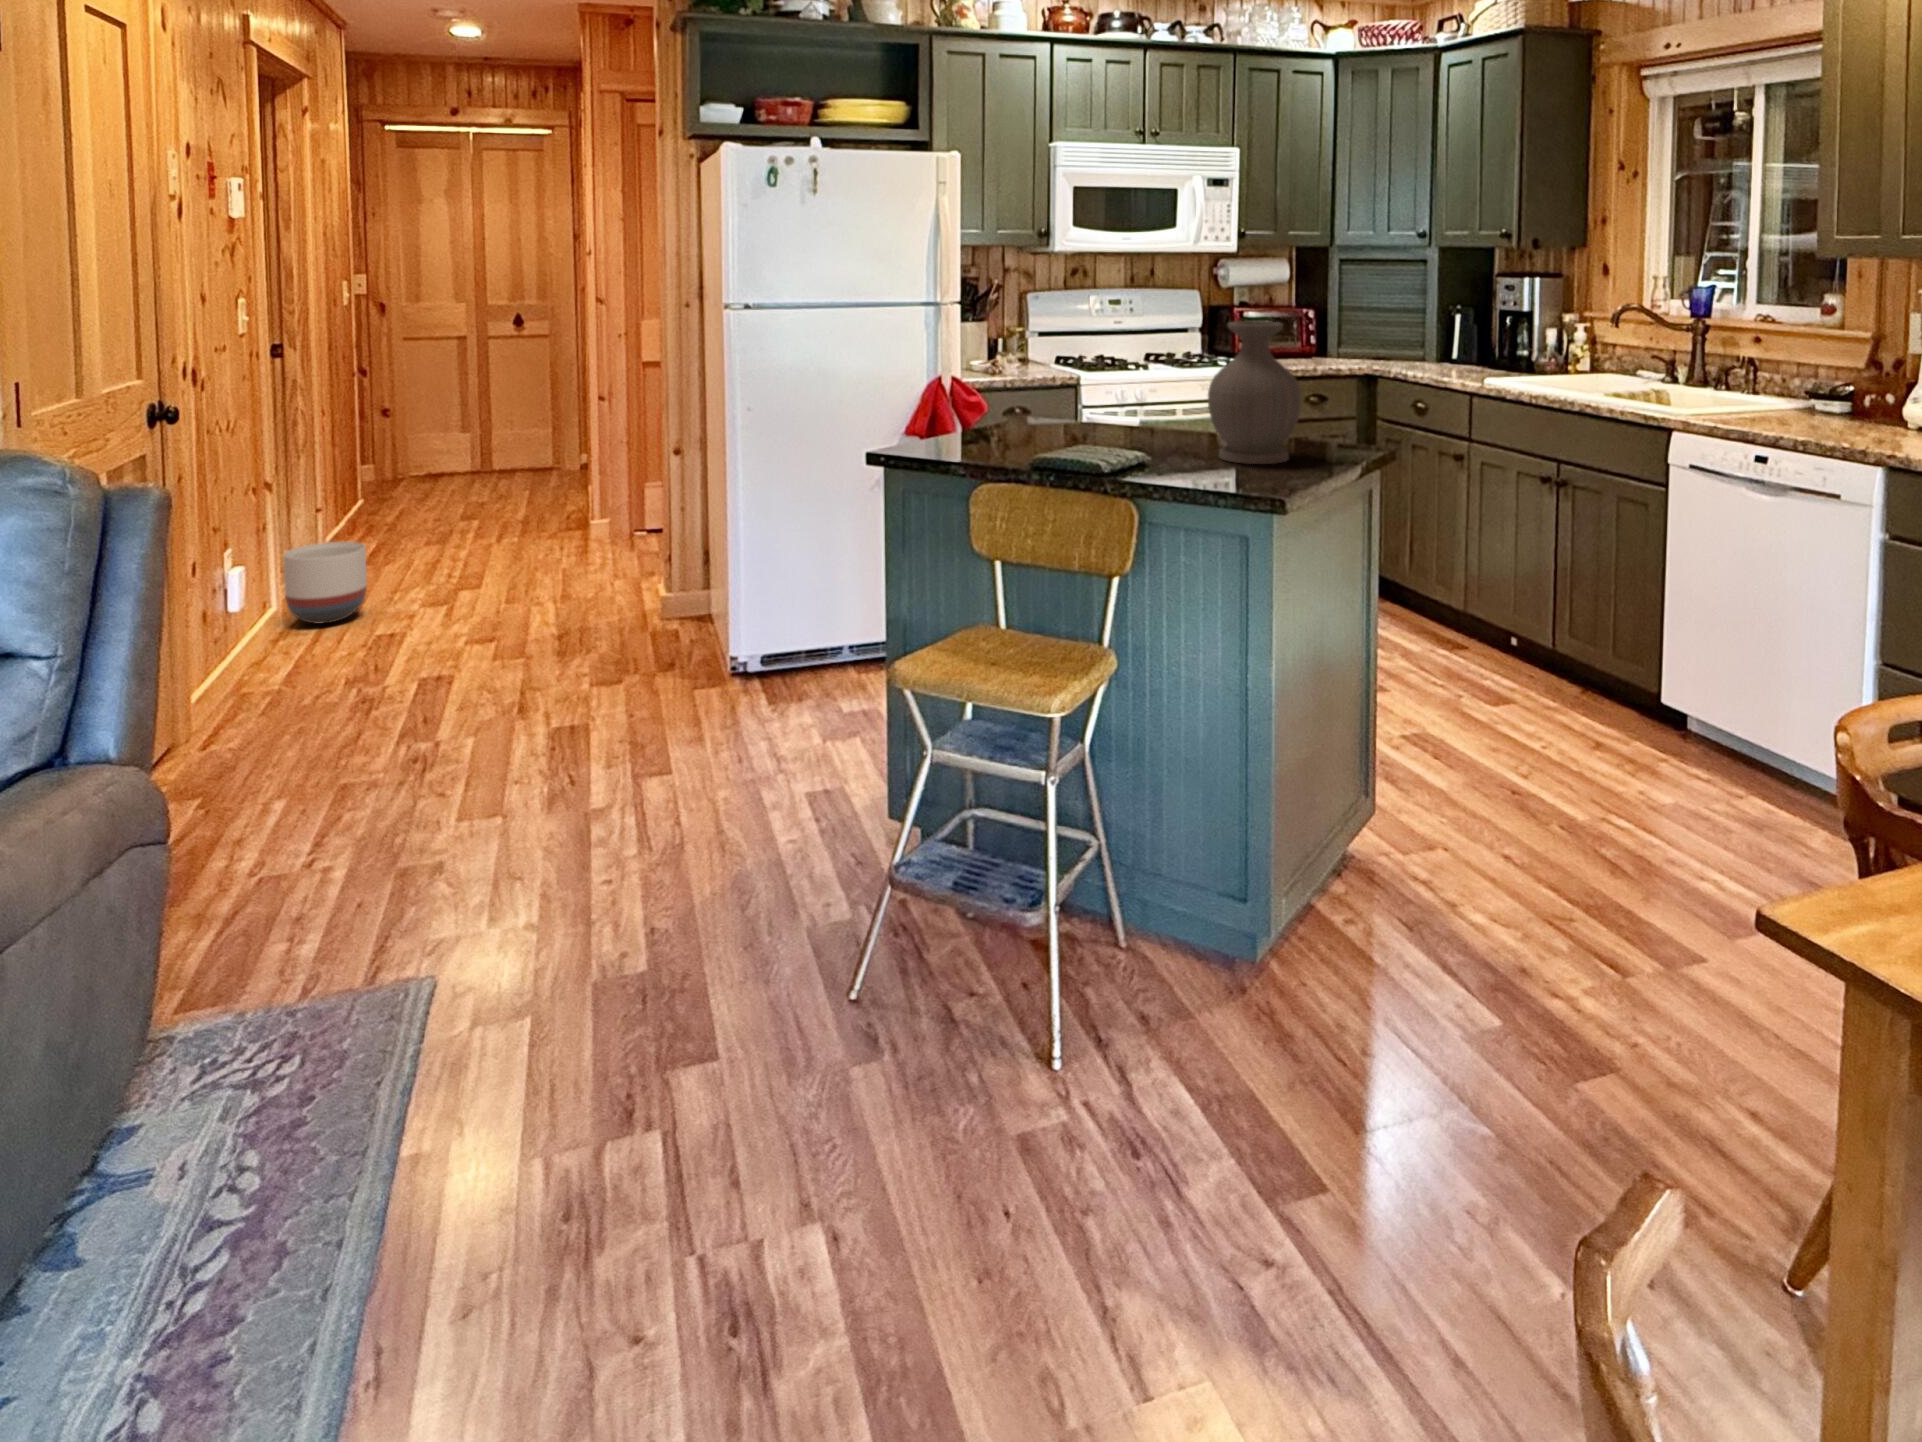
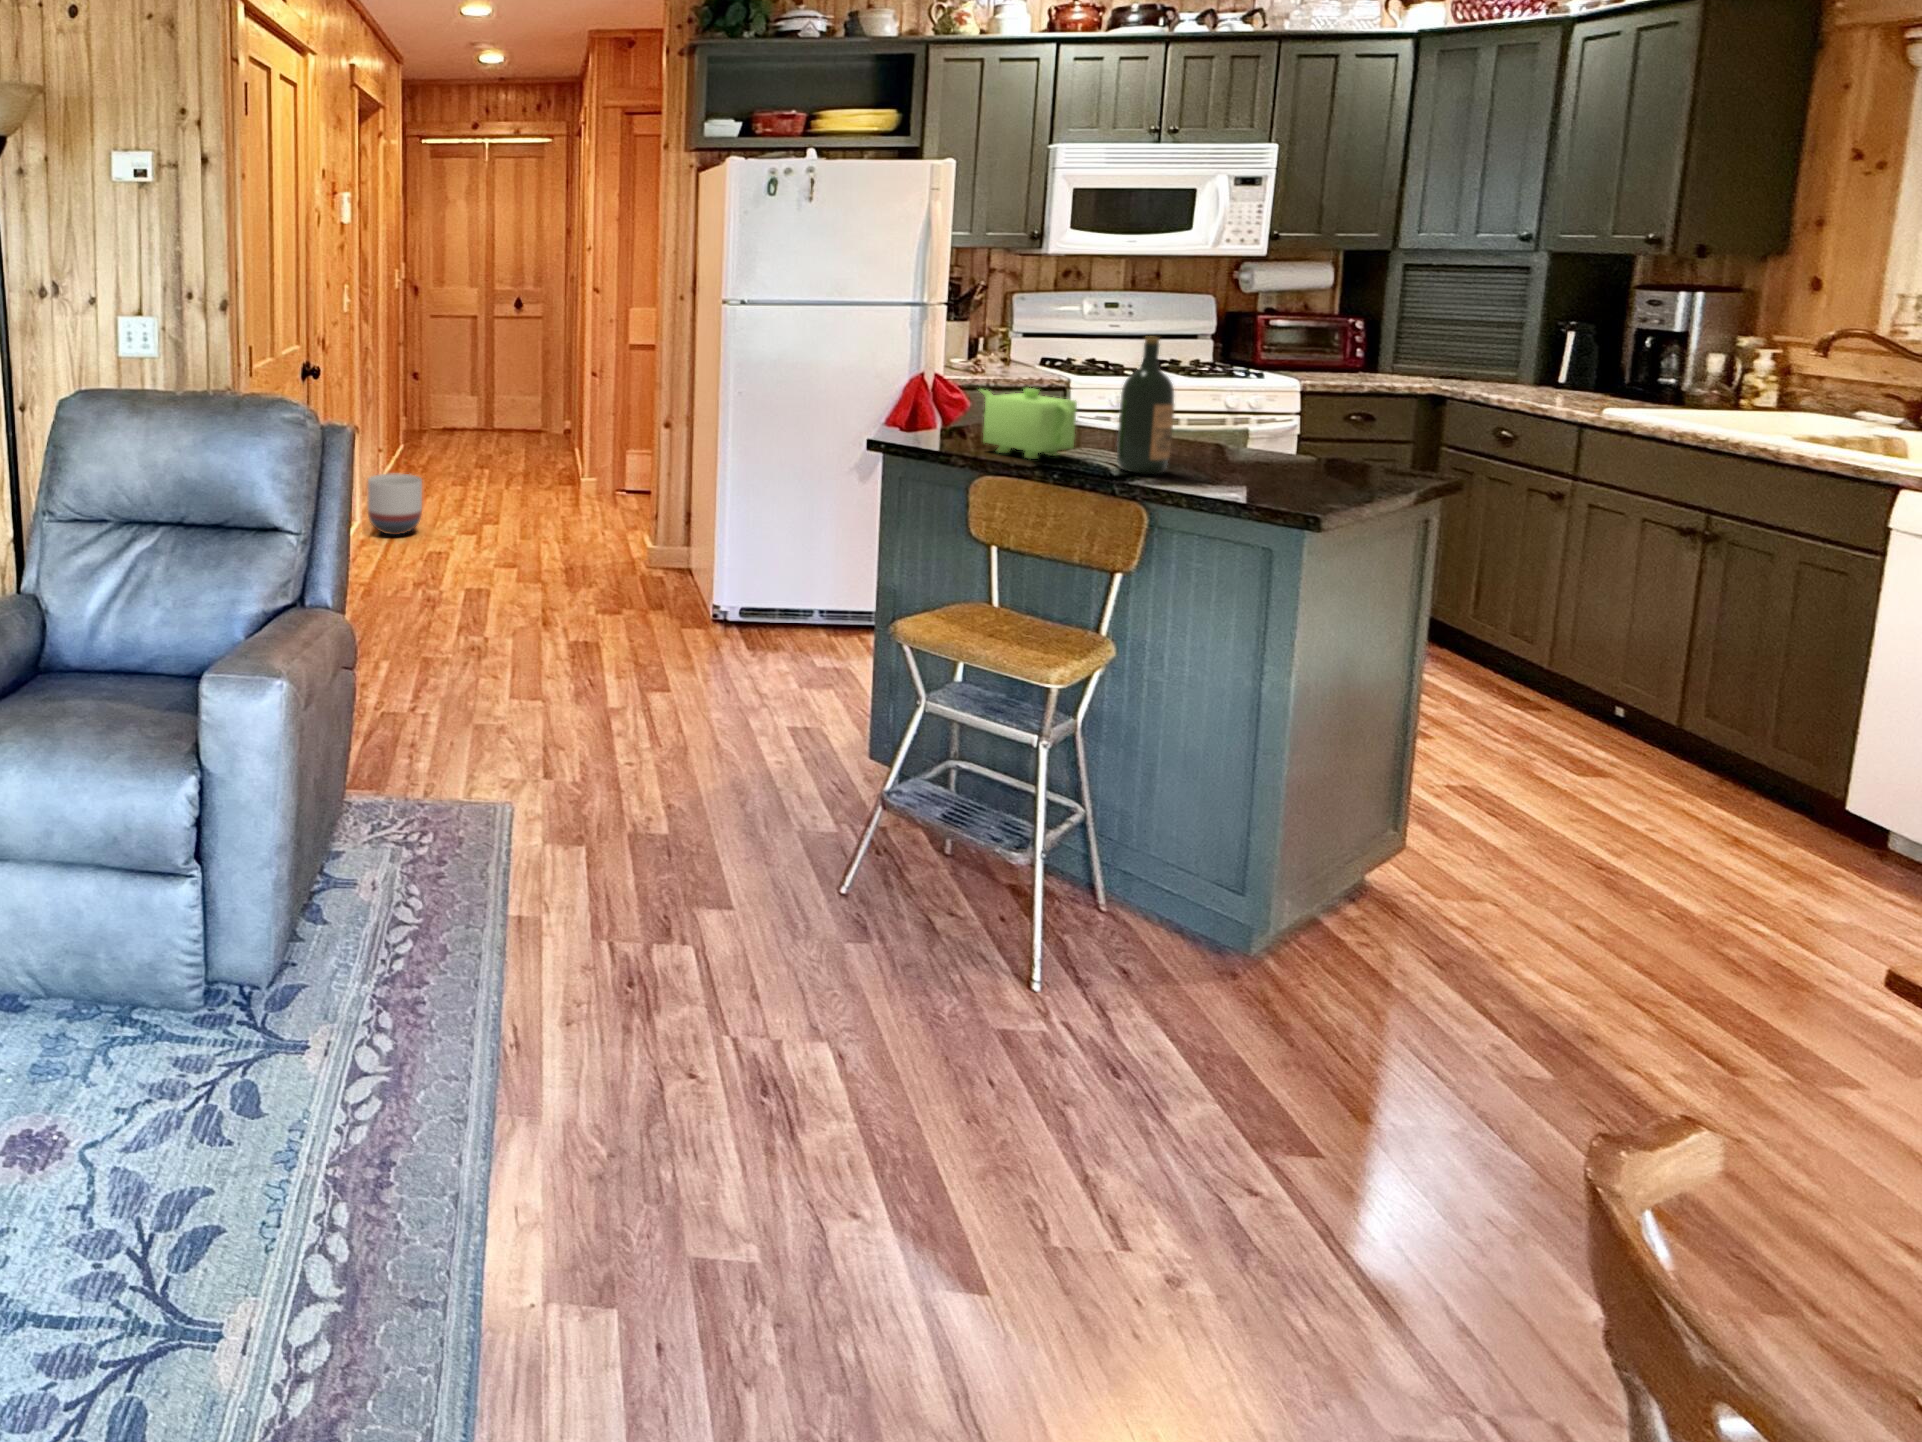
vase: present [1208,321,1301,464] -> none [1231,337,1347,483]
wine bottle: none [1110,325,1158,467] -> present [1117,336,1174,474]
teapot: none [979,385,1073,461] -> present [981,388,1077,459]

